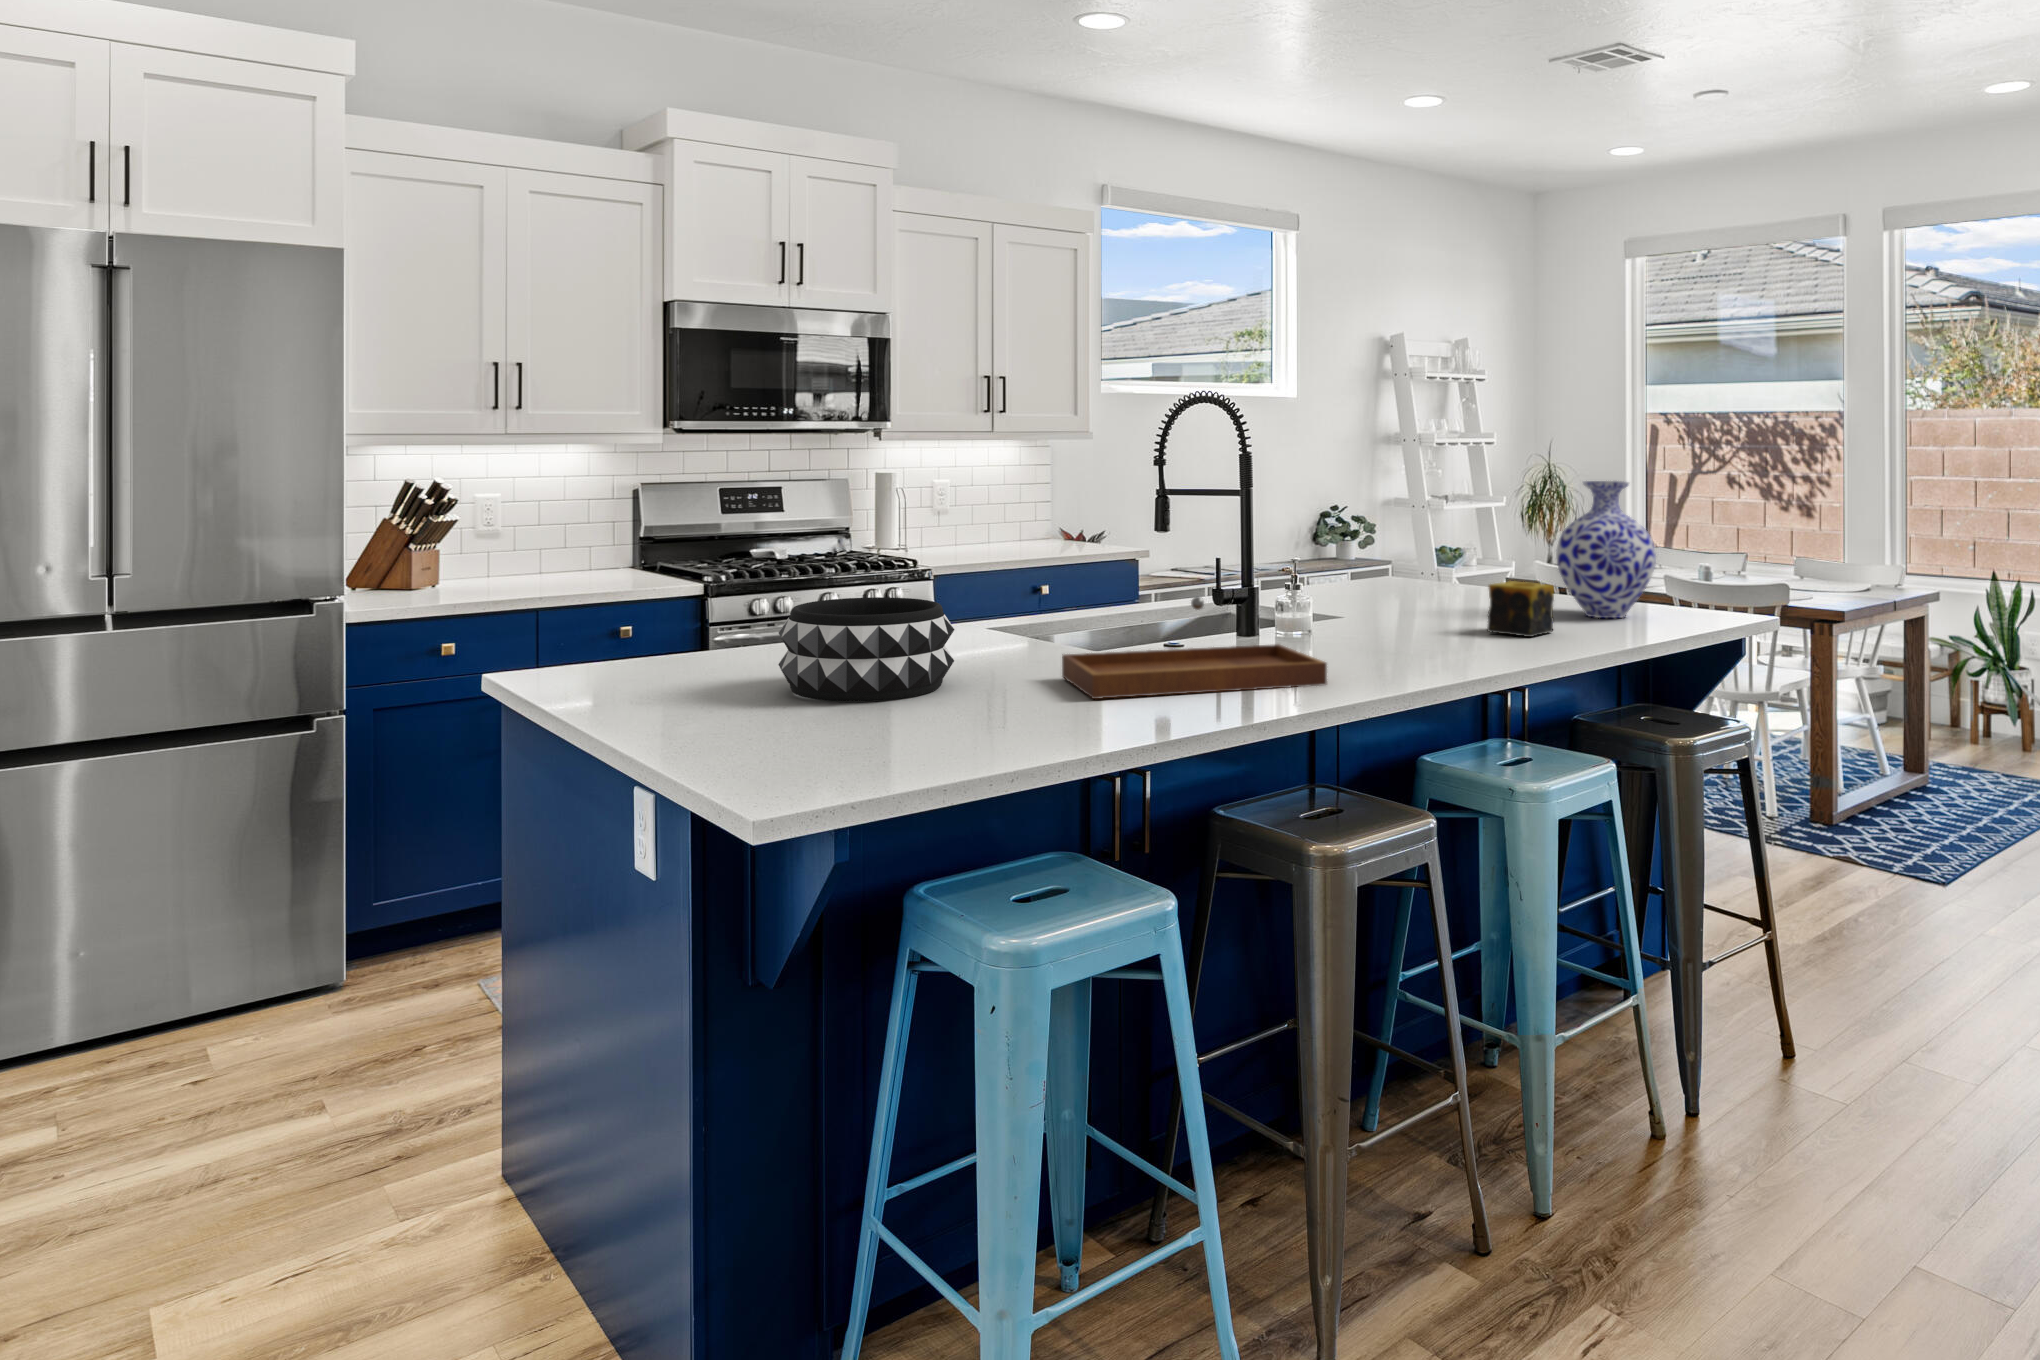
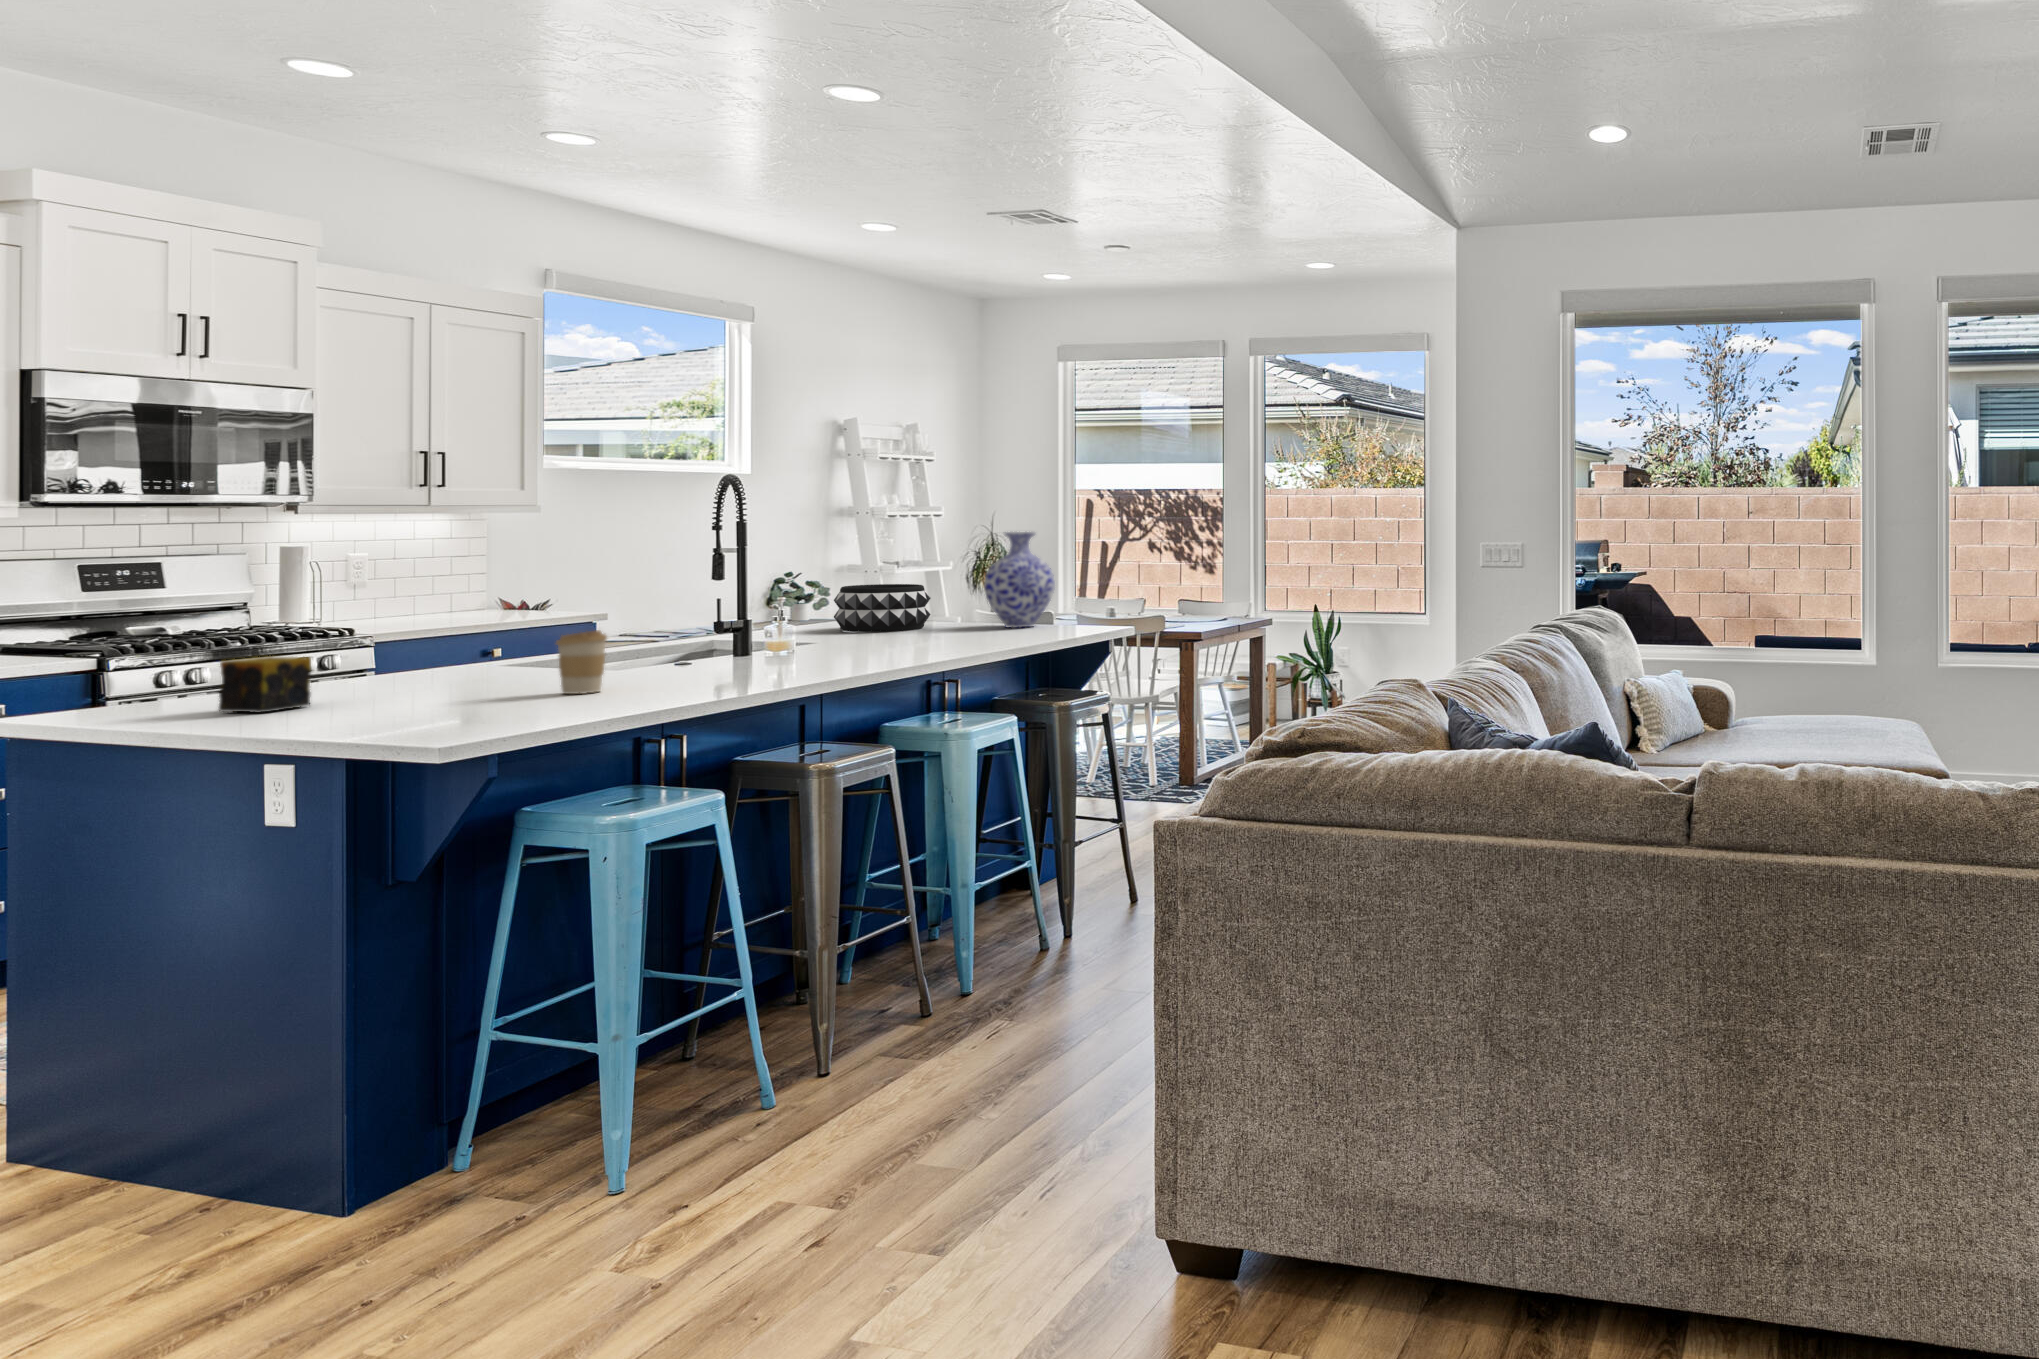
candle: present [1487,581,1554,637] -> present [219,656,311,713]
decorative bowl: present [778,597,955,701] -> present [834,584,931,632]
tray: present [1062,597,1327,699] -> none [601,611,815,681]
coffee cup: none [982,629,1046,723] -> present [556,630,607,694]

